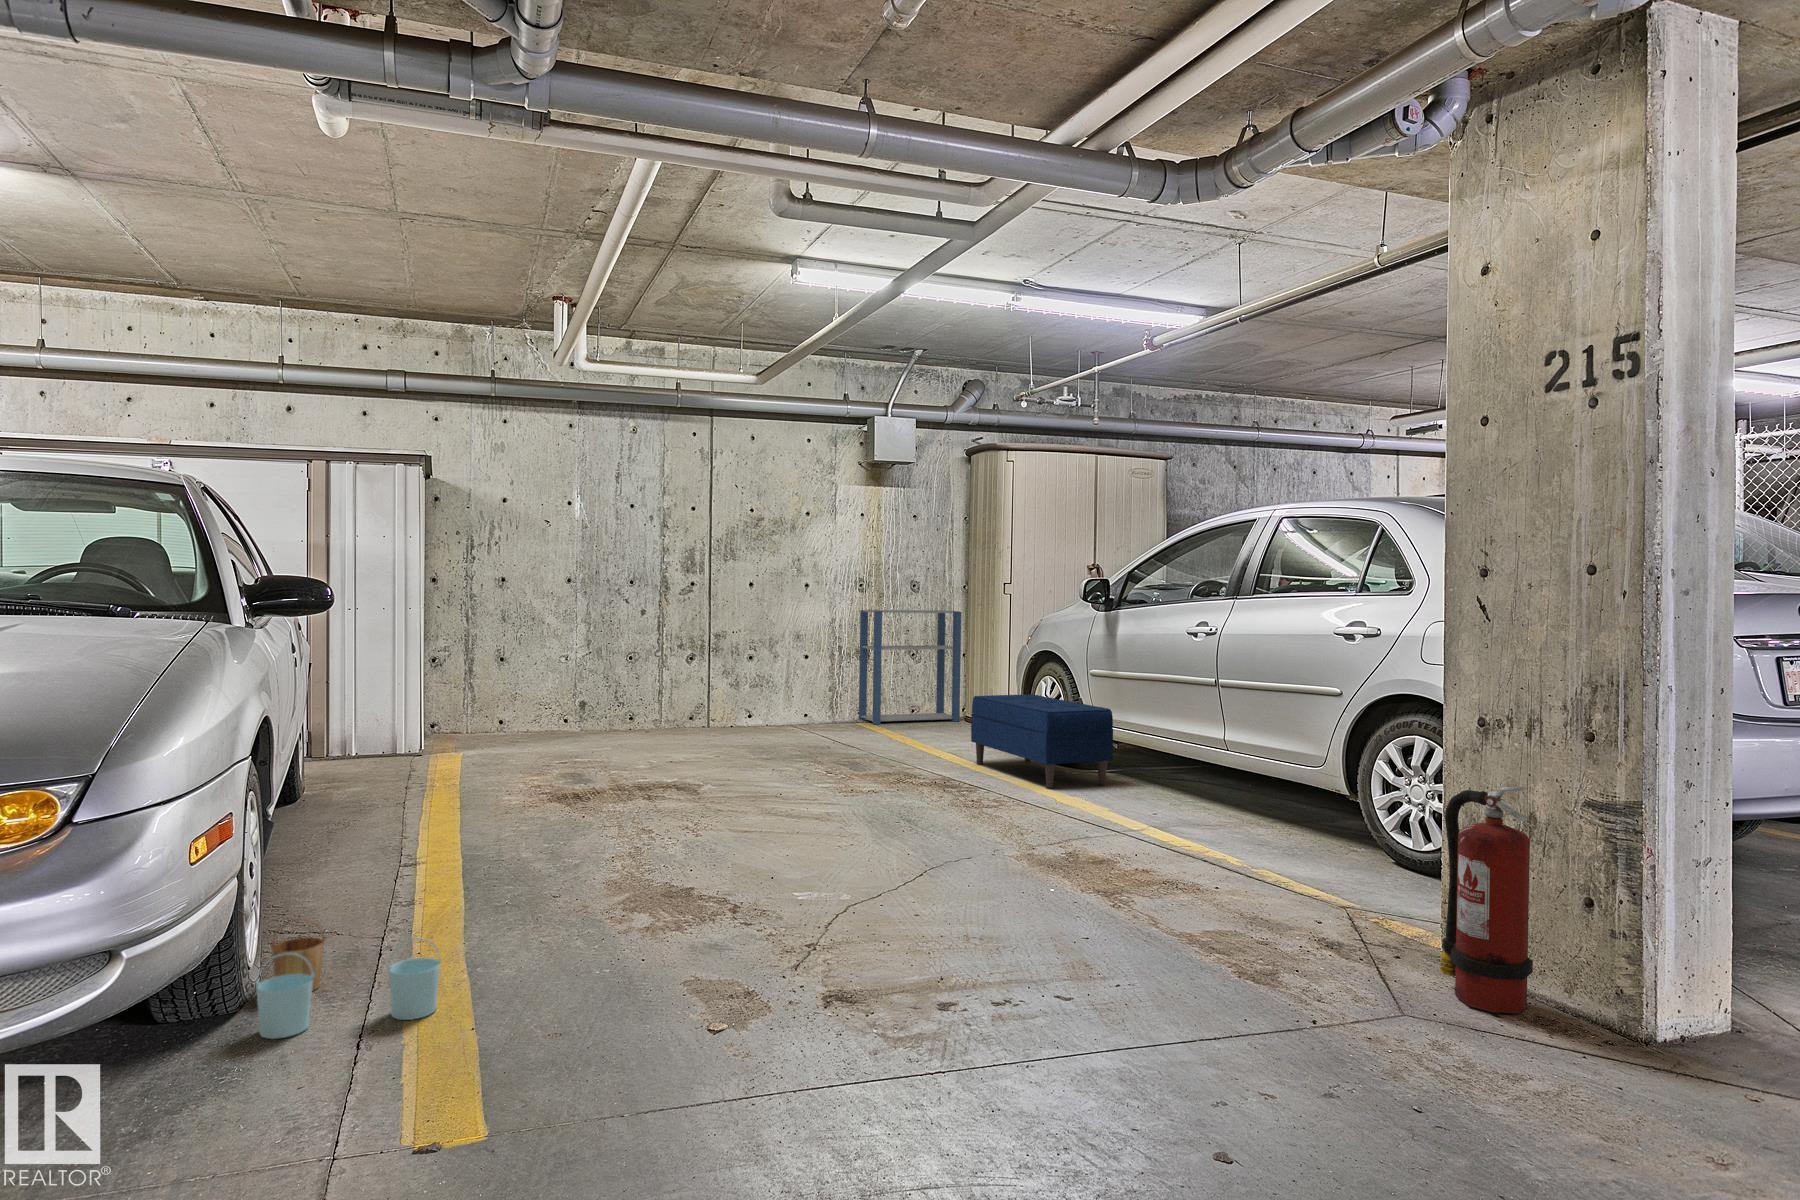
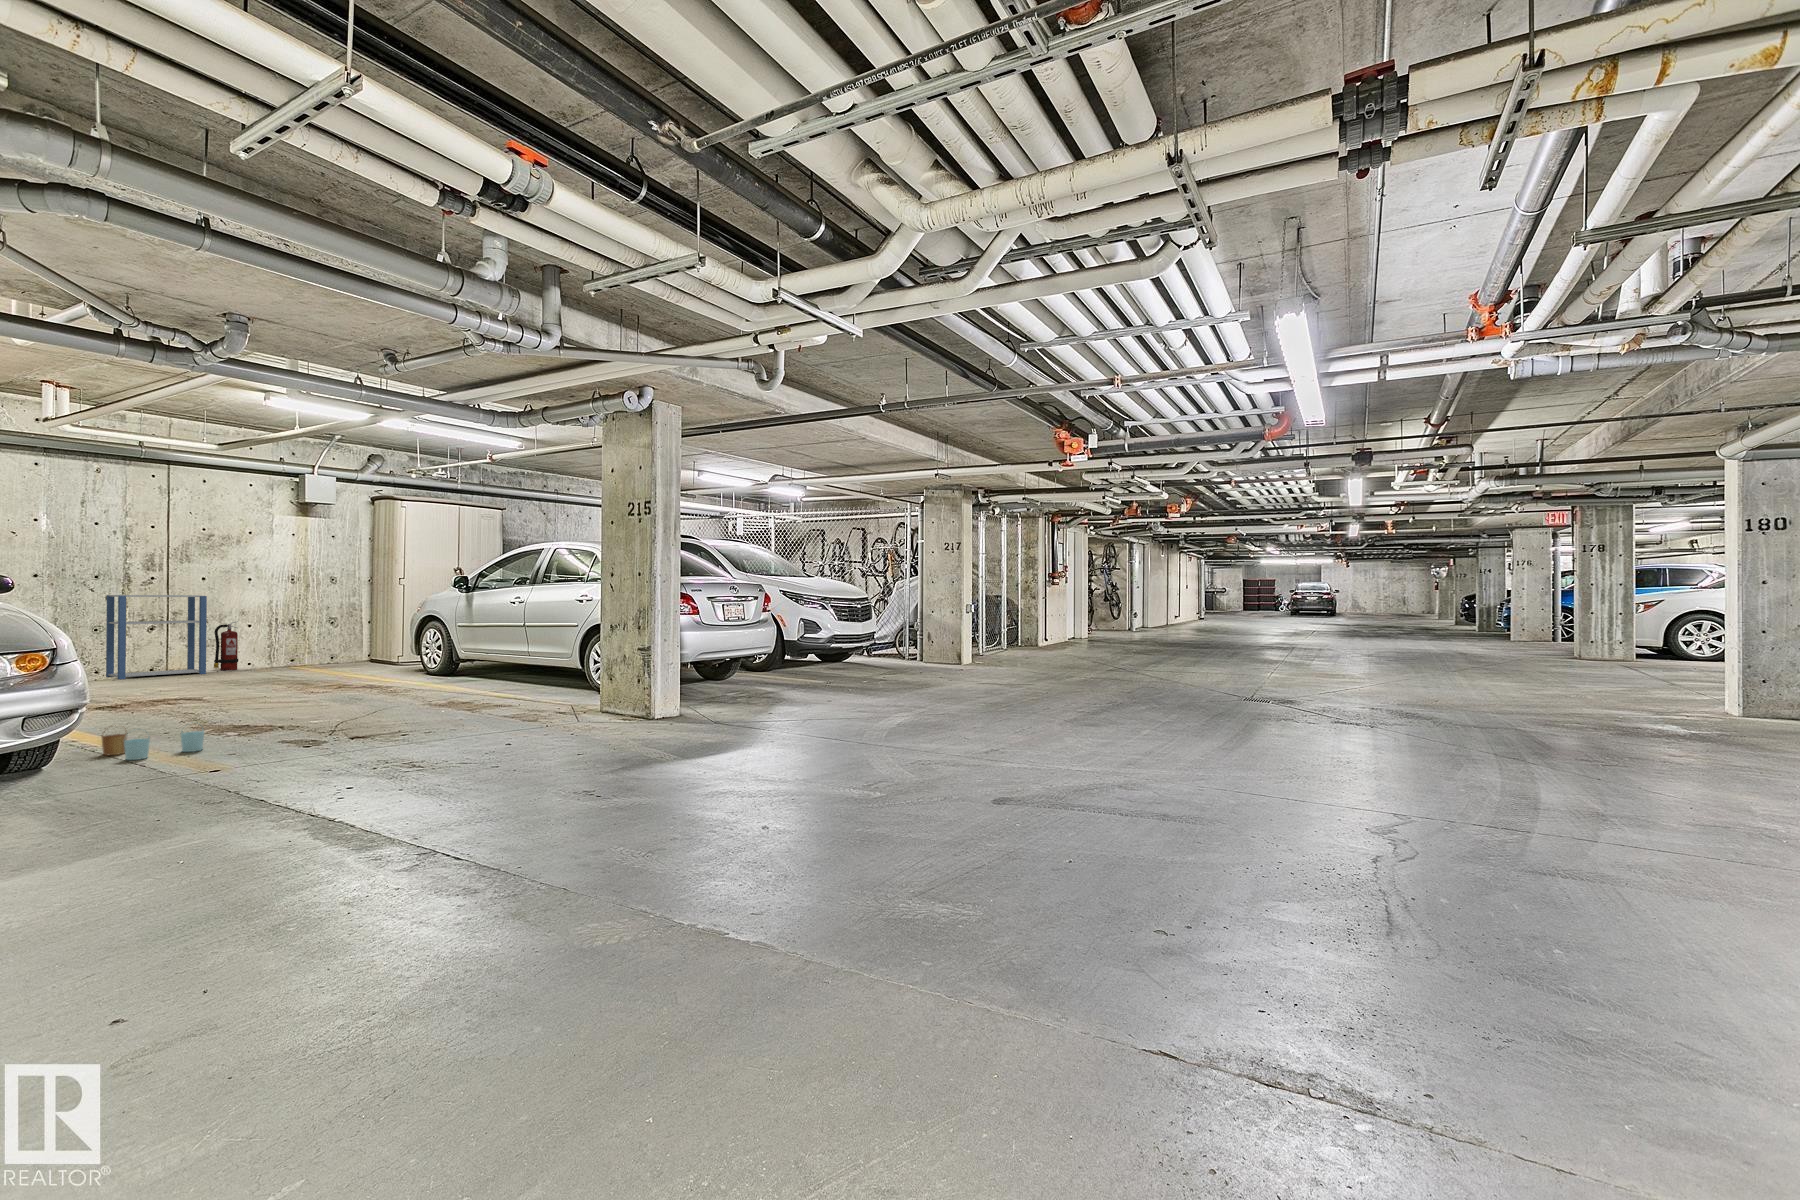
shelving unit: present [859,610,961,725] -> present [106,595,207,679]
bench: present [971,694,1113,789] -> none [391,640,476,683]
fire extinguisher: present [1440,787,1533,1013] -> present [214,621,238,671]

